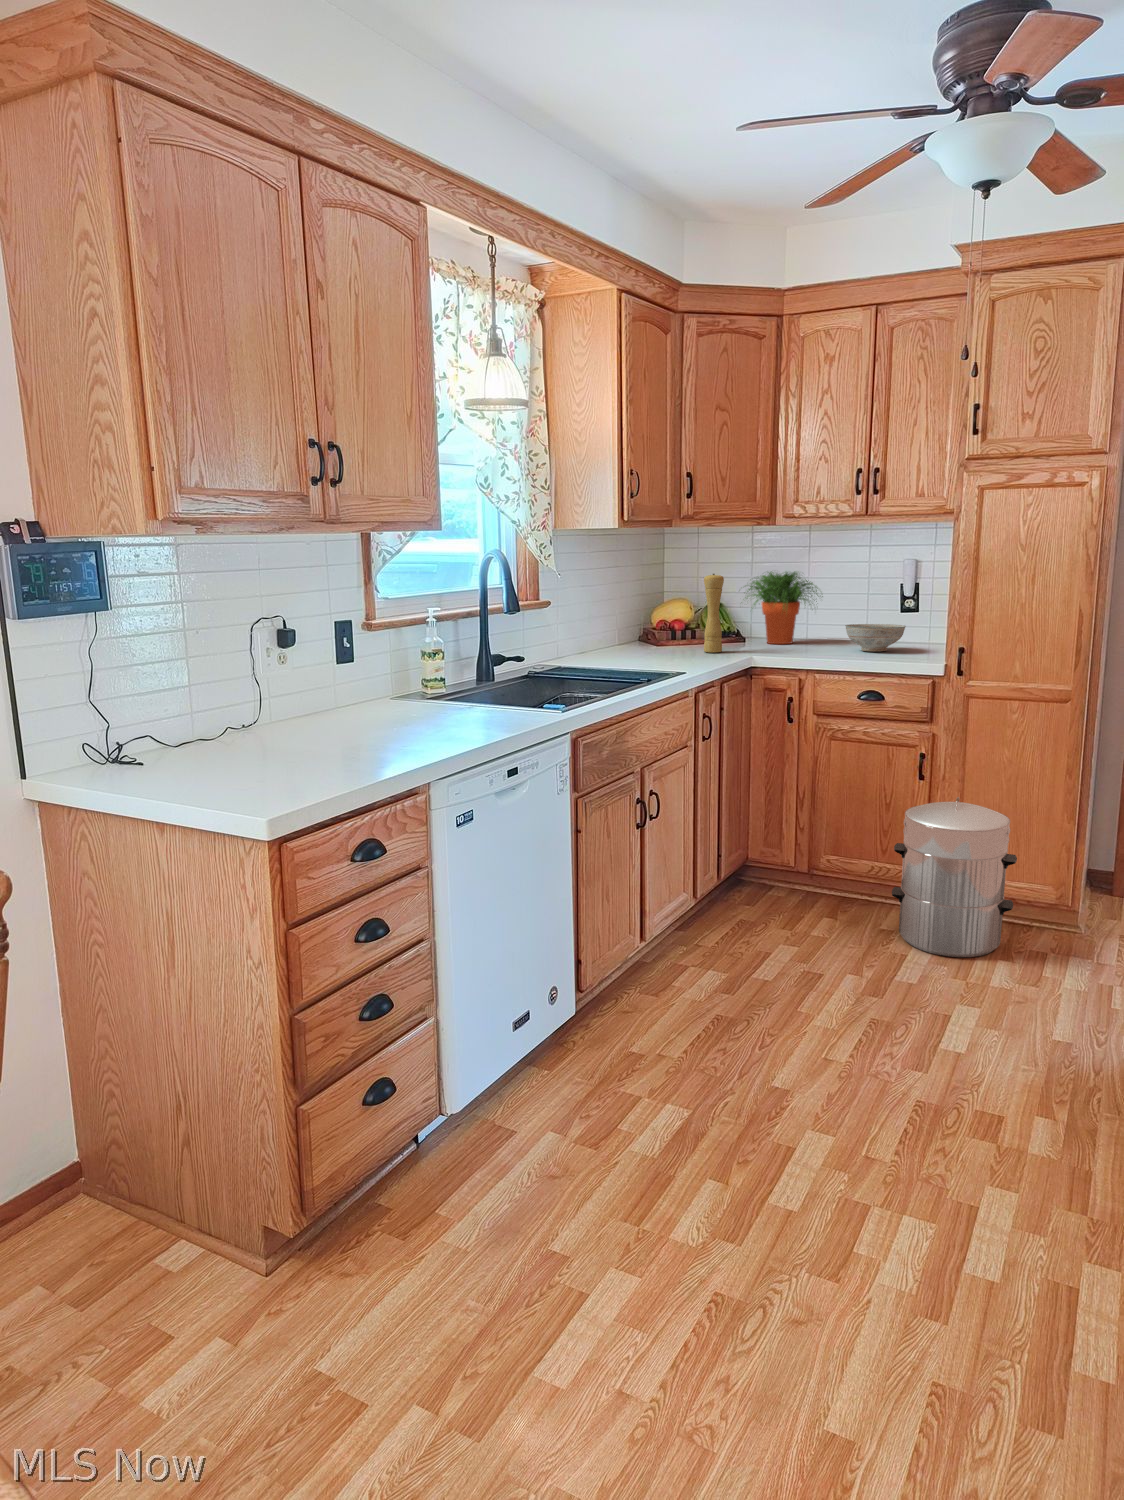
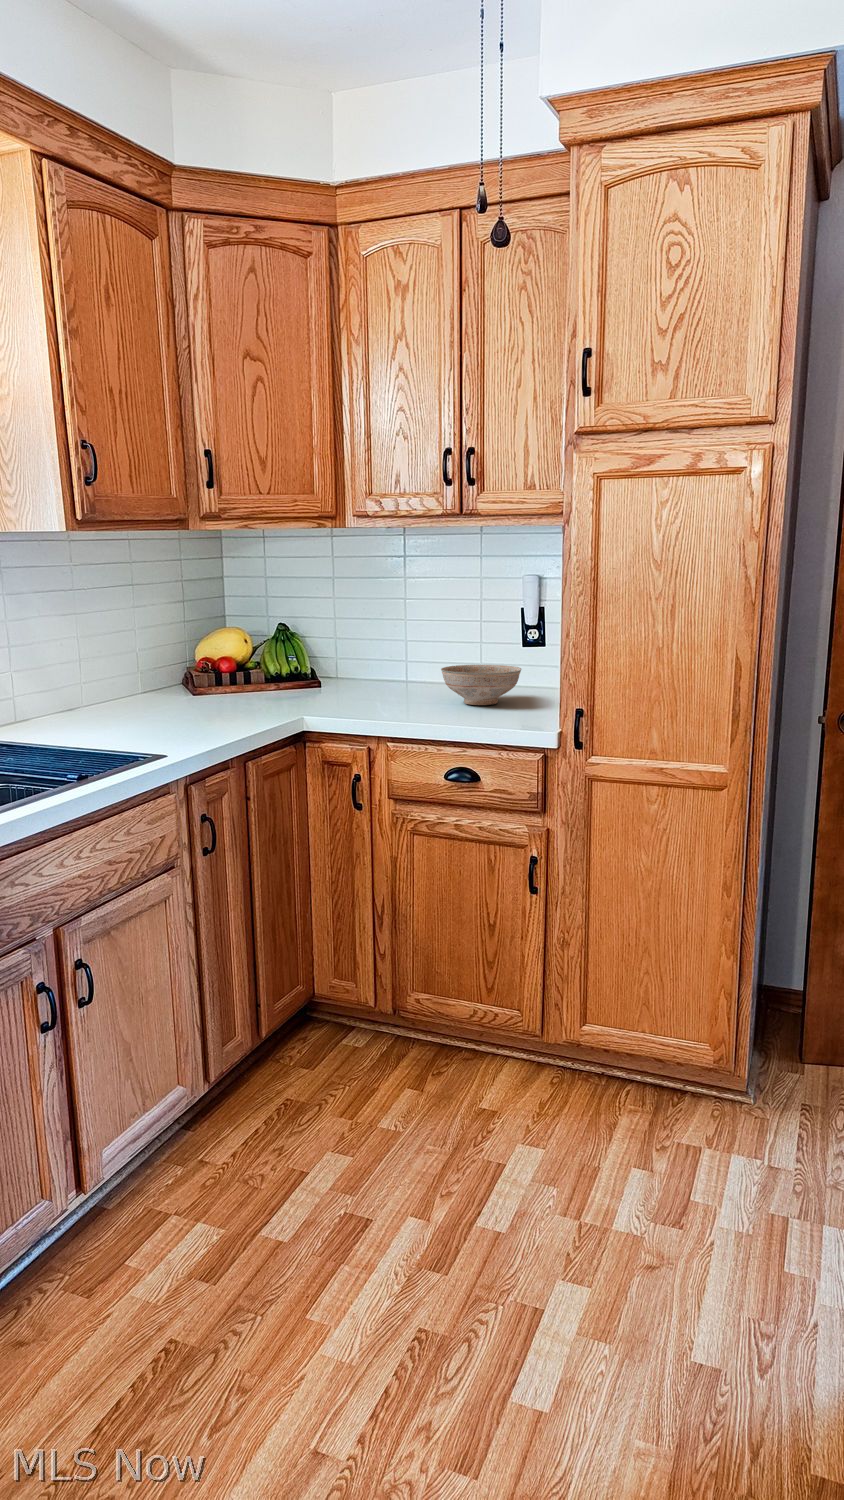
potted plant: present [745,572,823,644] -> none [311,590,424,690]
pepper mill: present [704,574,724,653] -> none [241,597,273,707]
waste bin: present [892,797,1017,957] -> none [485,931,655,1173]

